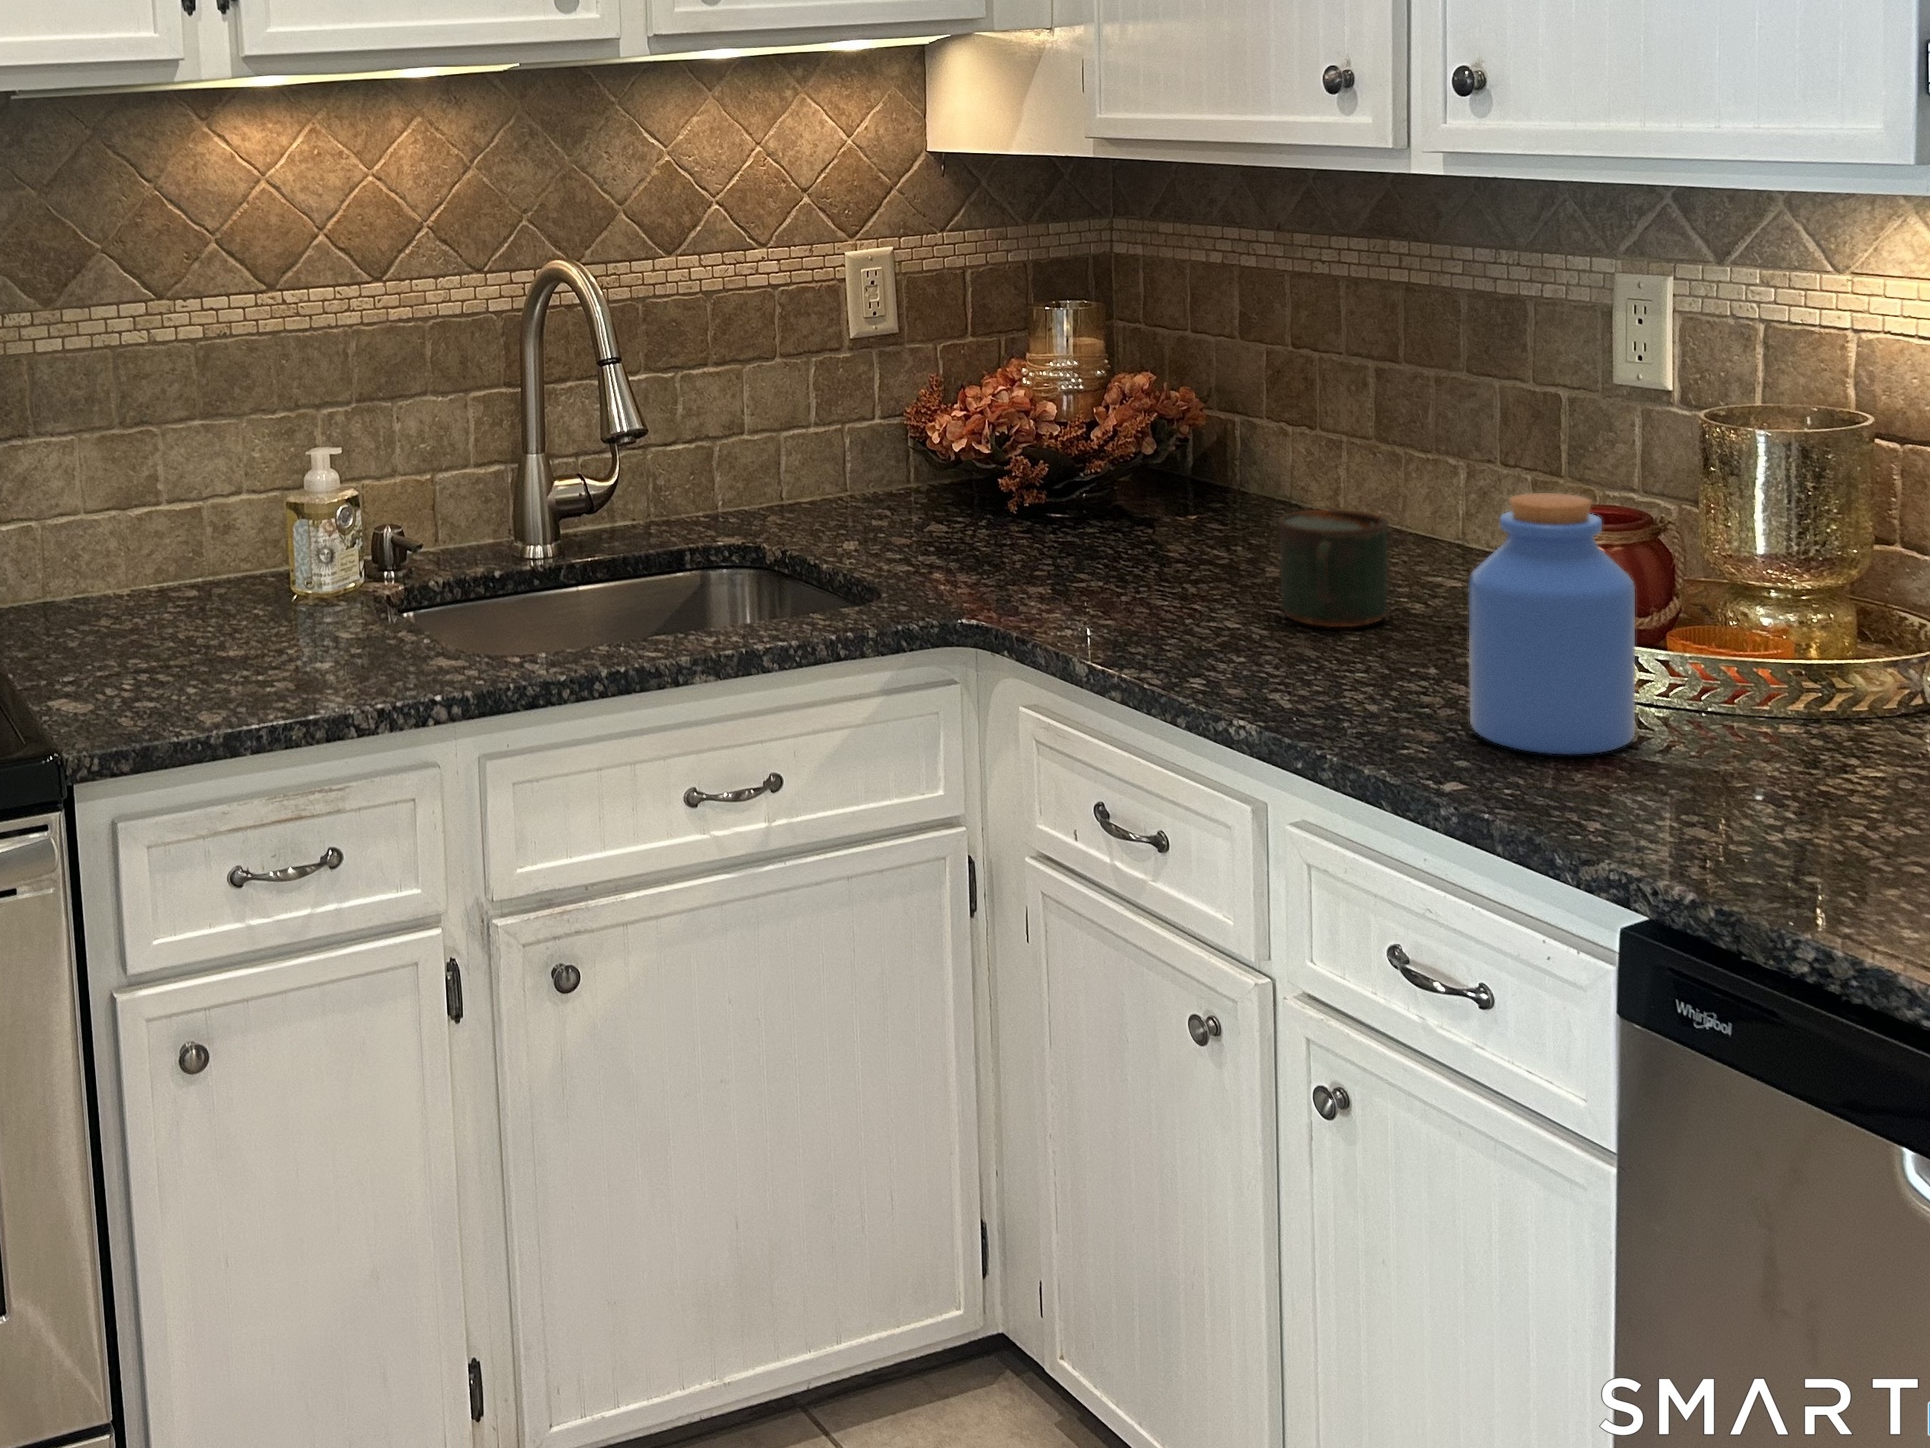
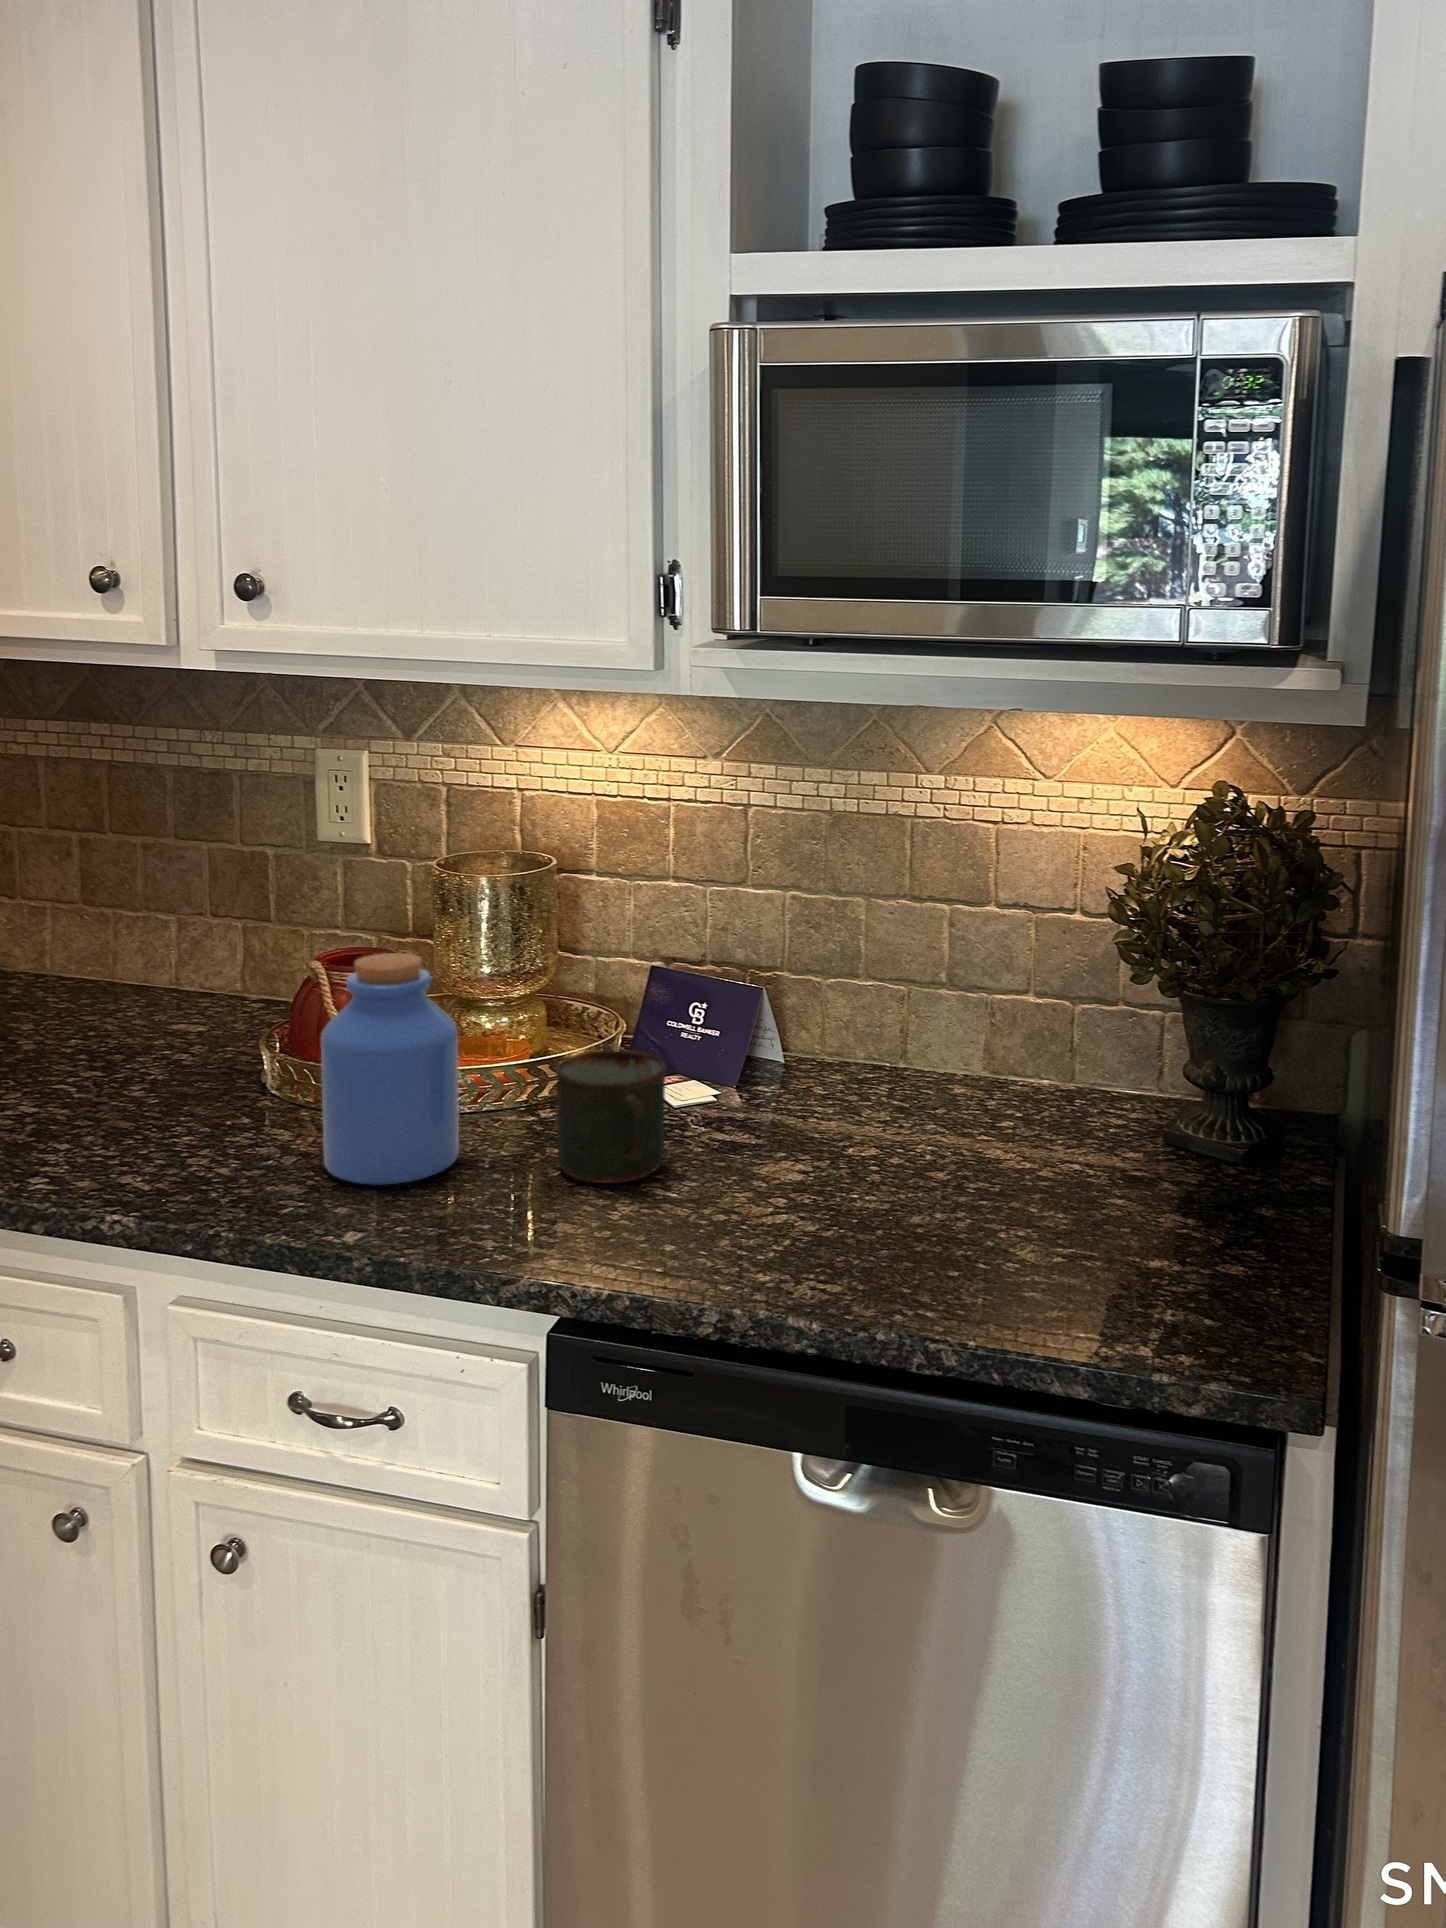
mug: present [1278,510,1389,627] -> present [555,1049,667,1183]

